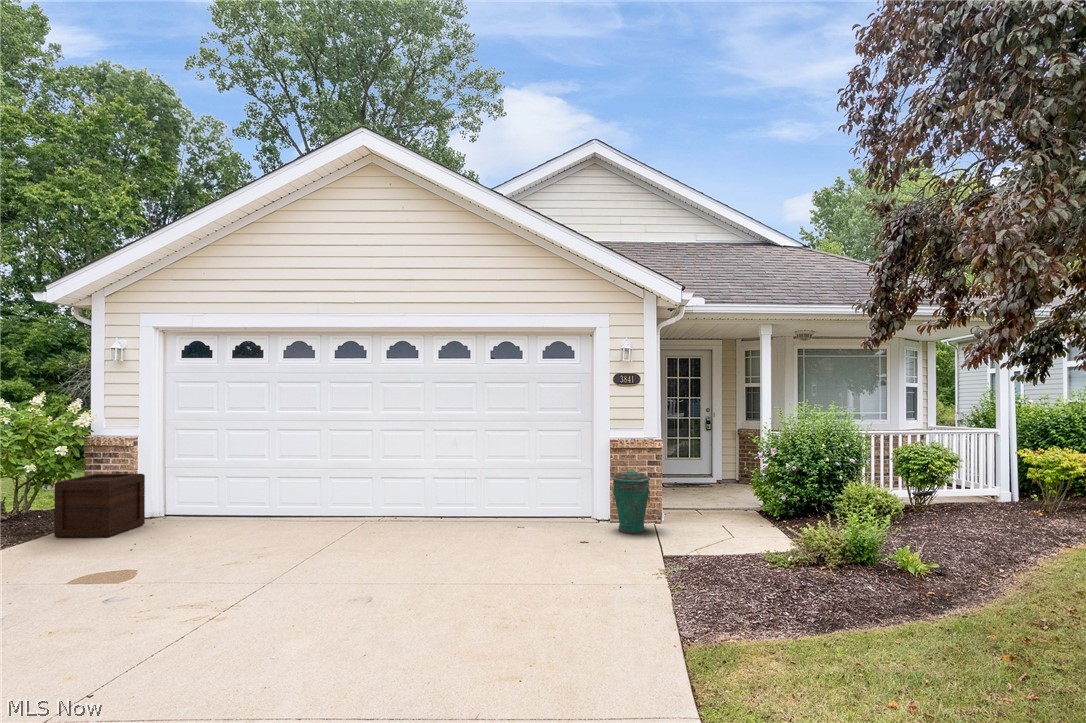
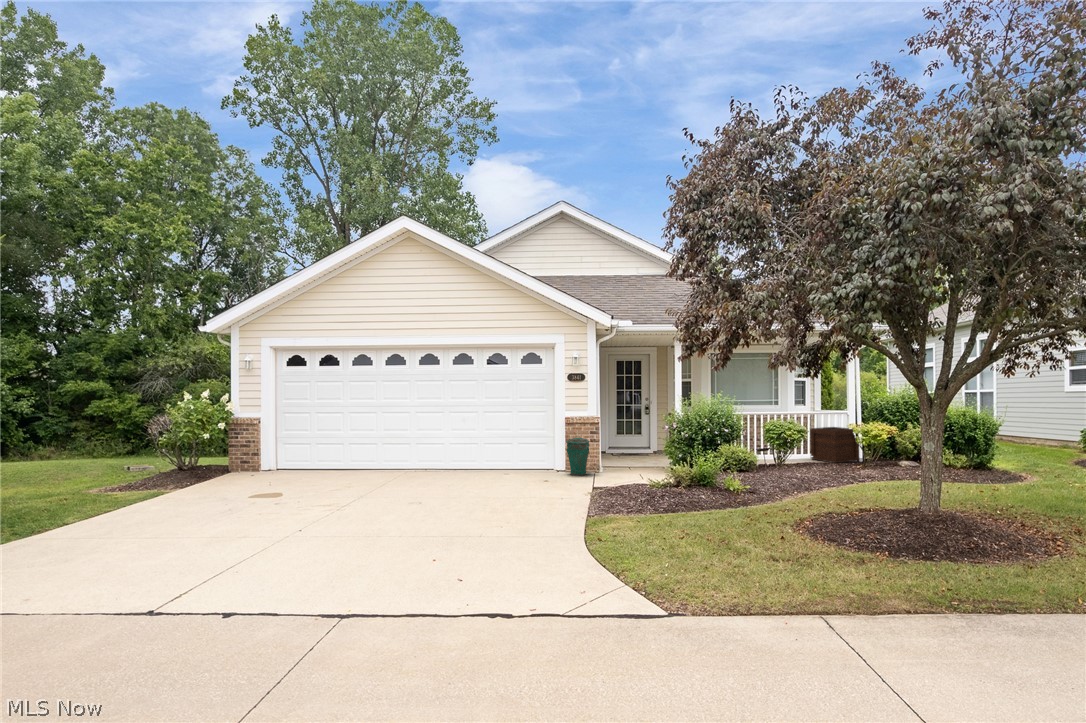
wooden crate: present [54,474,145,538] -> present [810,427,859,463]

